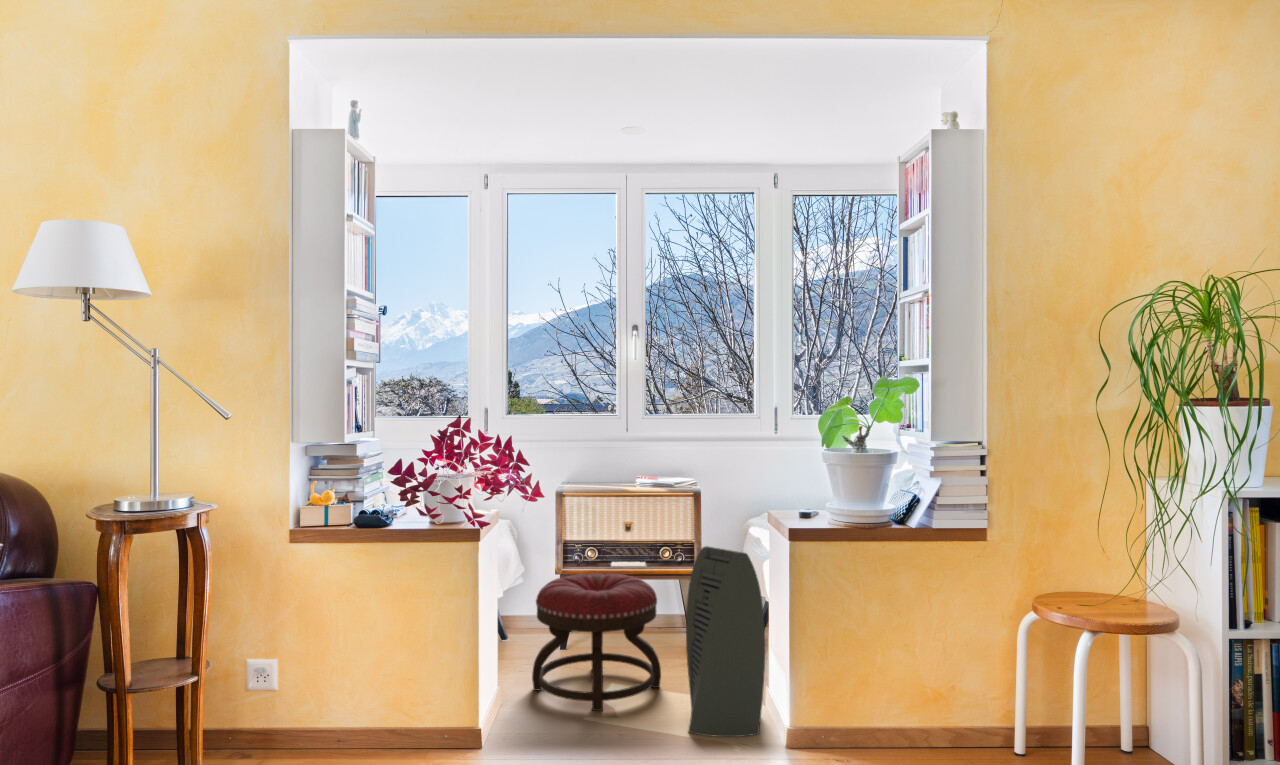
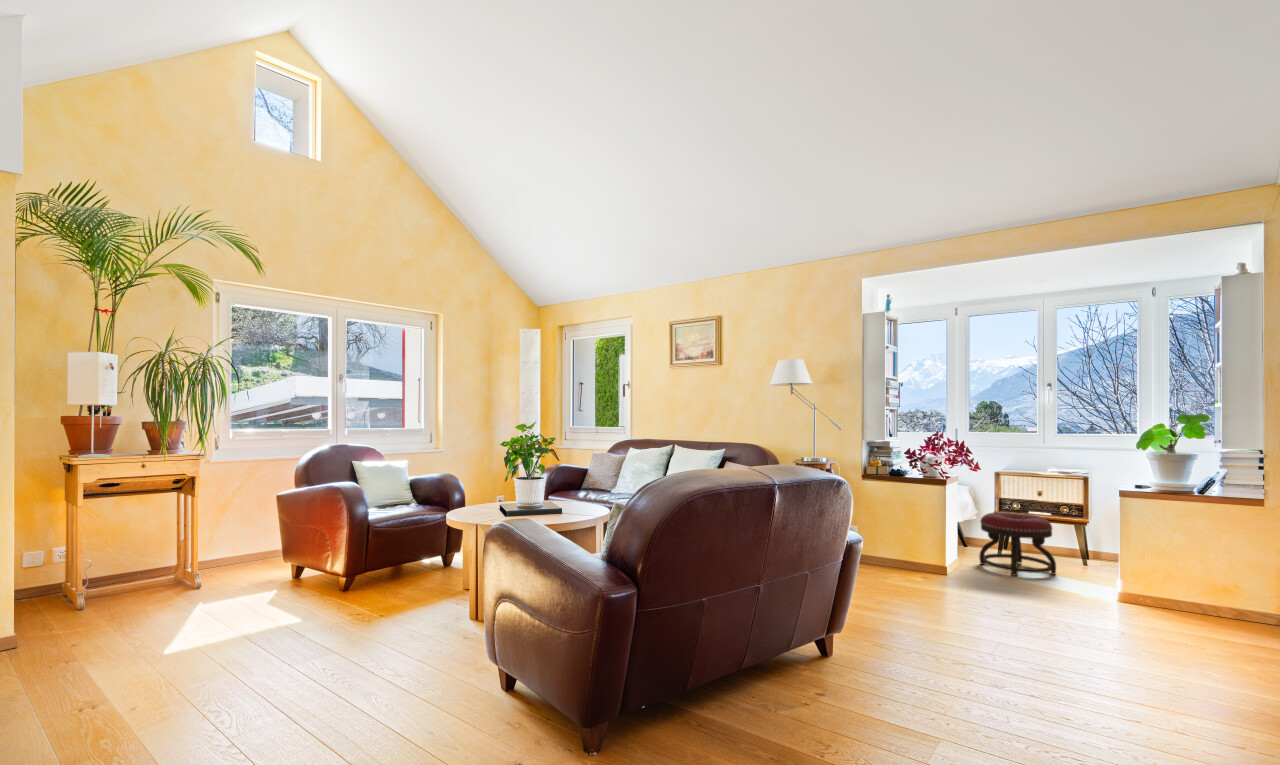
air purifier: present [686,546,765,737] -> none [1065,500,1115,597]

